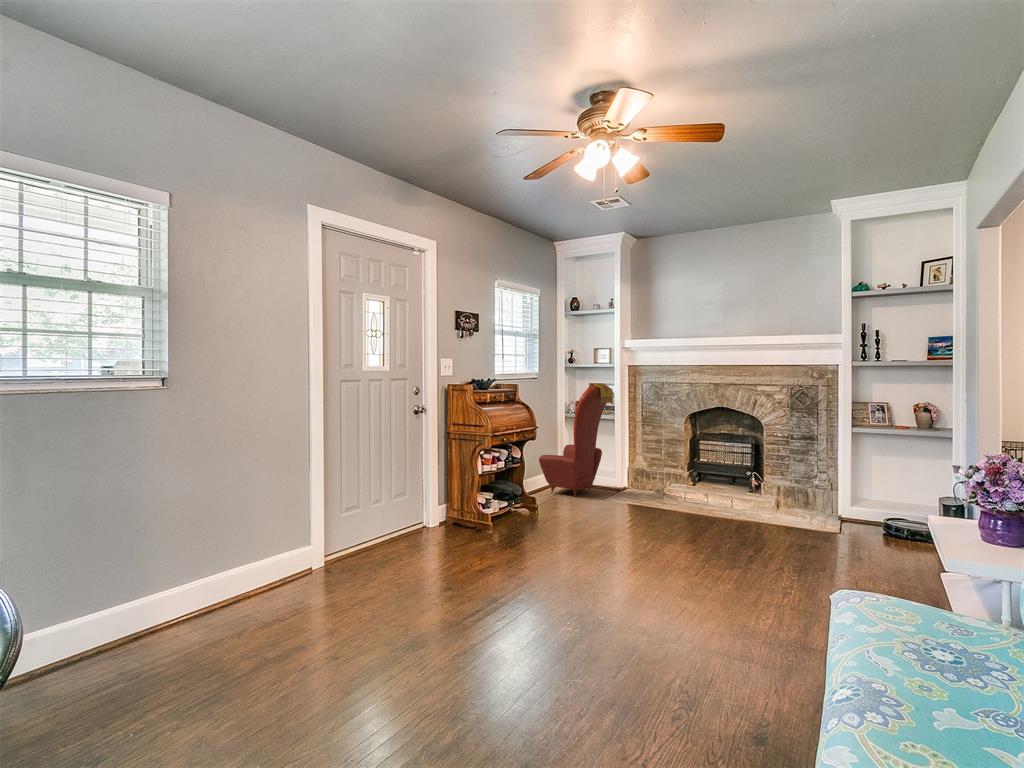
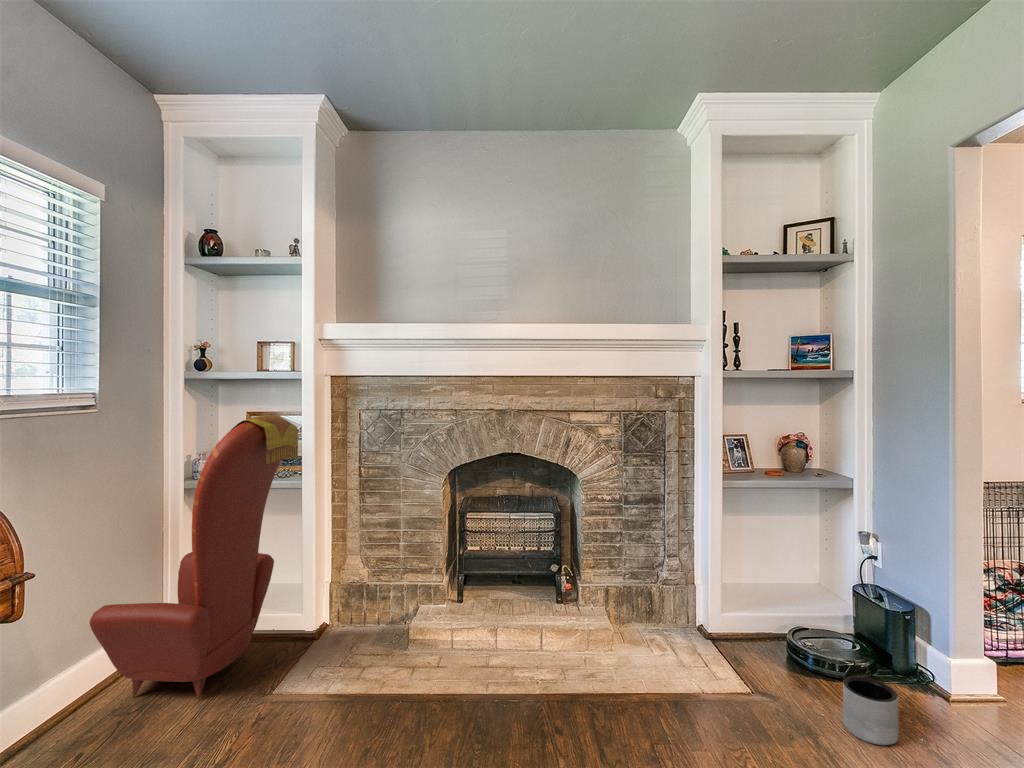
planter: none [881,525,910,554] -> present [843,676,898,745]

